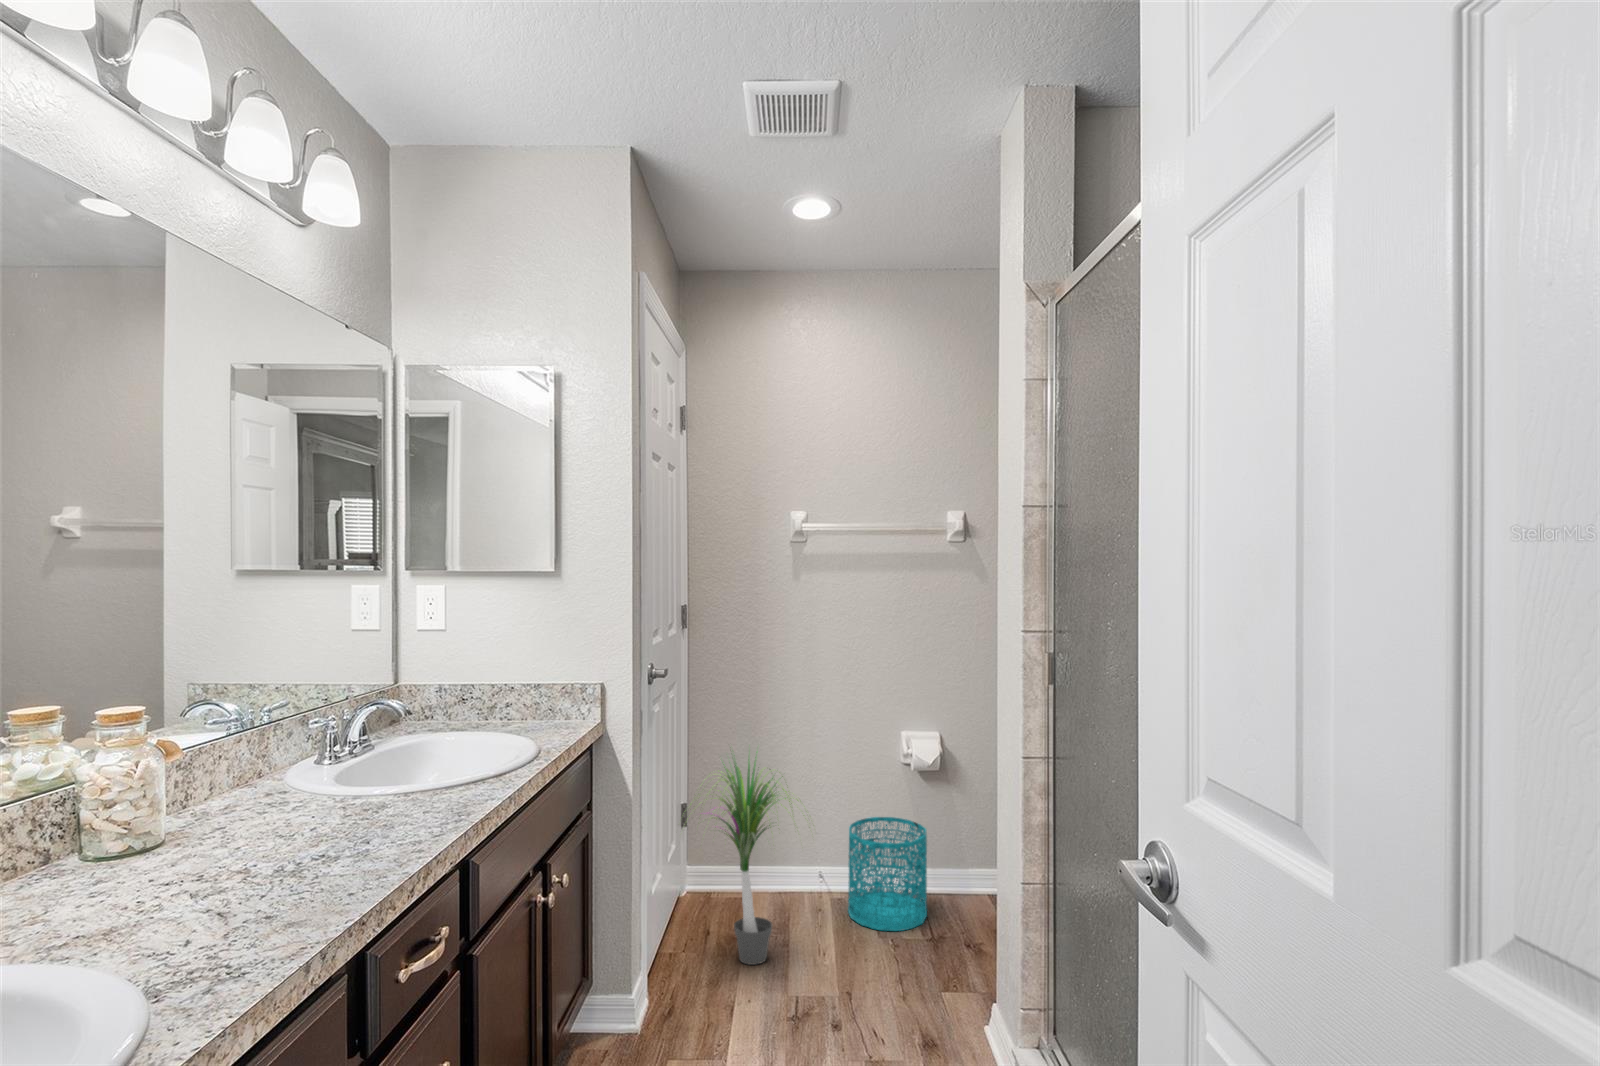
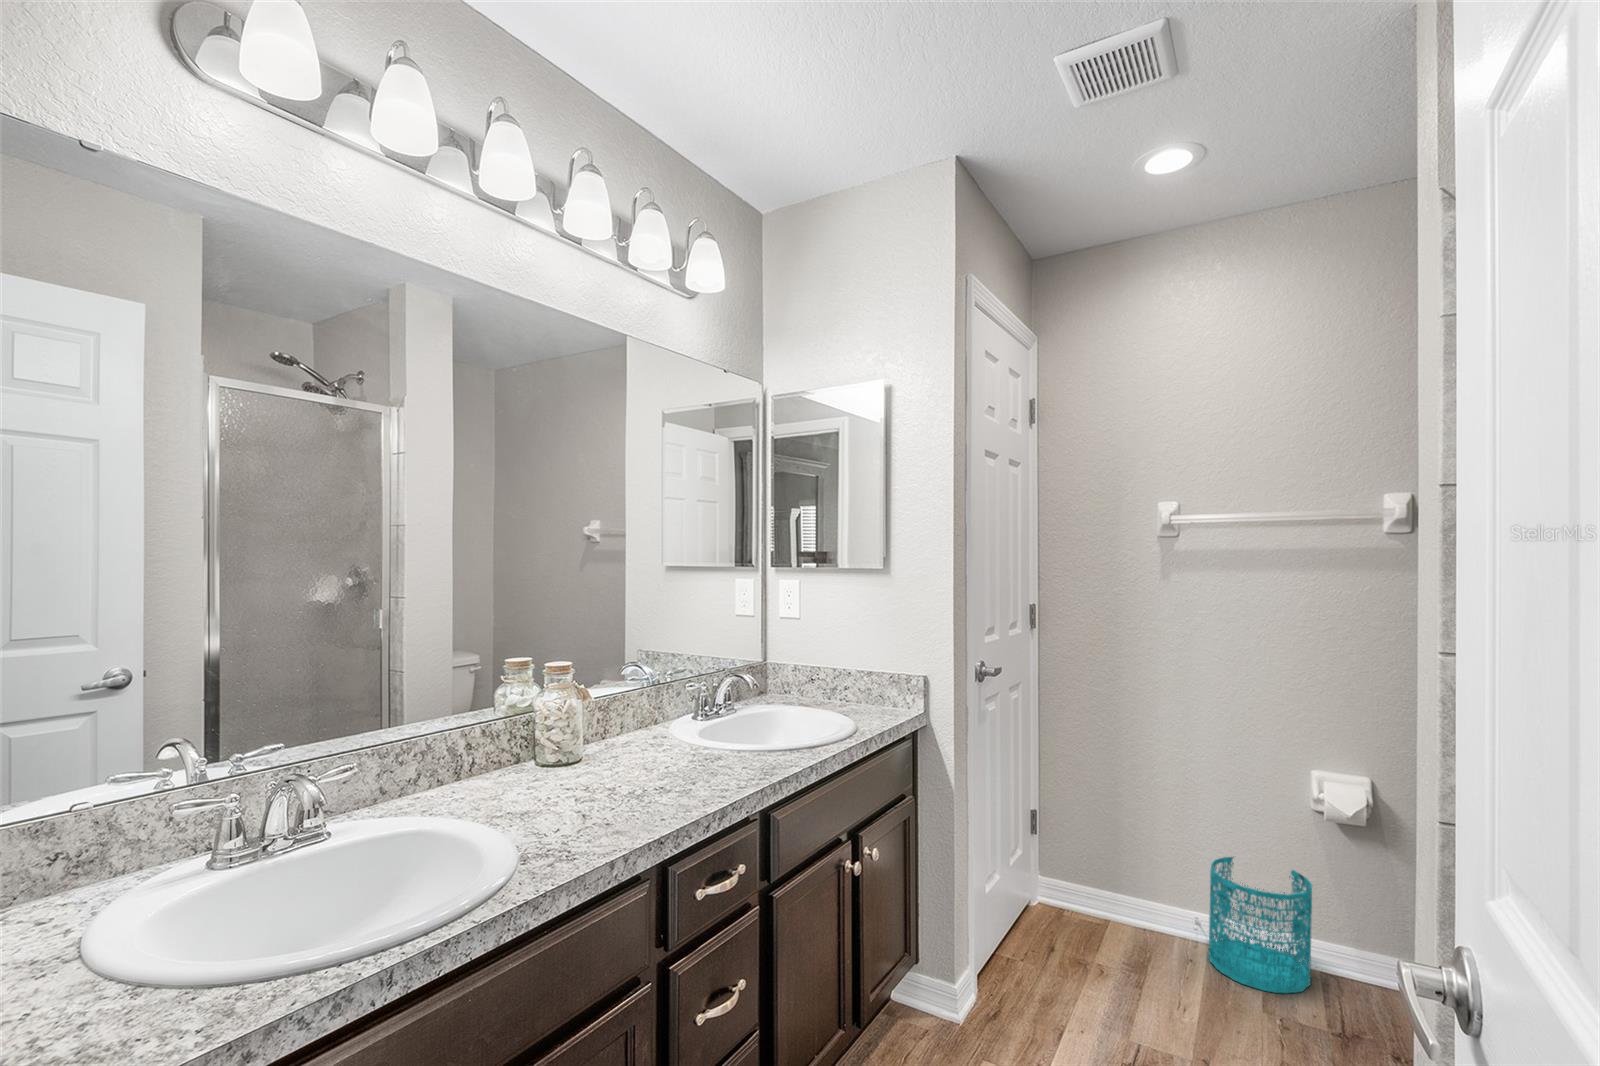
potted plant: present [690,761,798,965] -> none [1006,746,1160,979]

